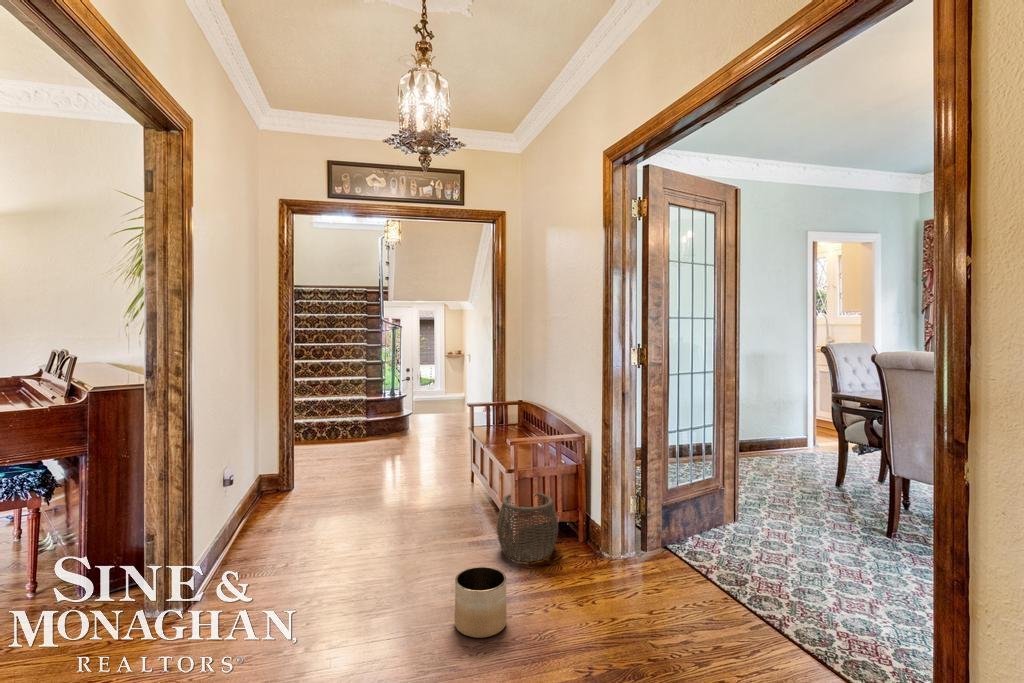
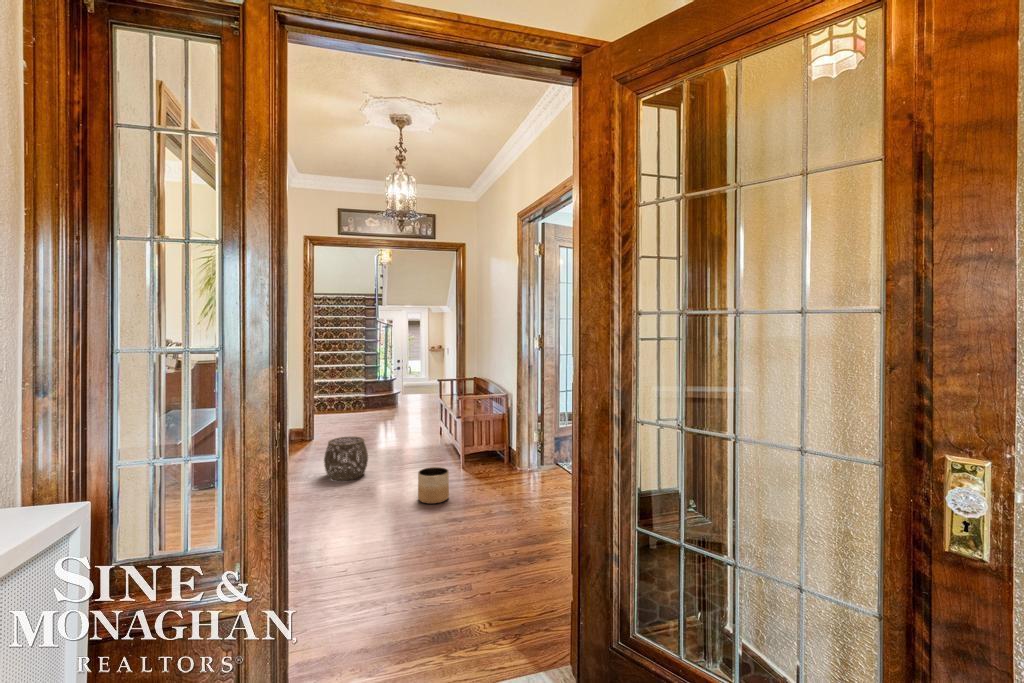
woven basket: present [497,493,558,562] -> present [324,437,368,481]

